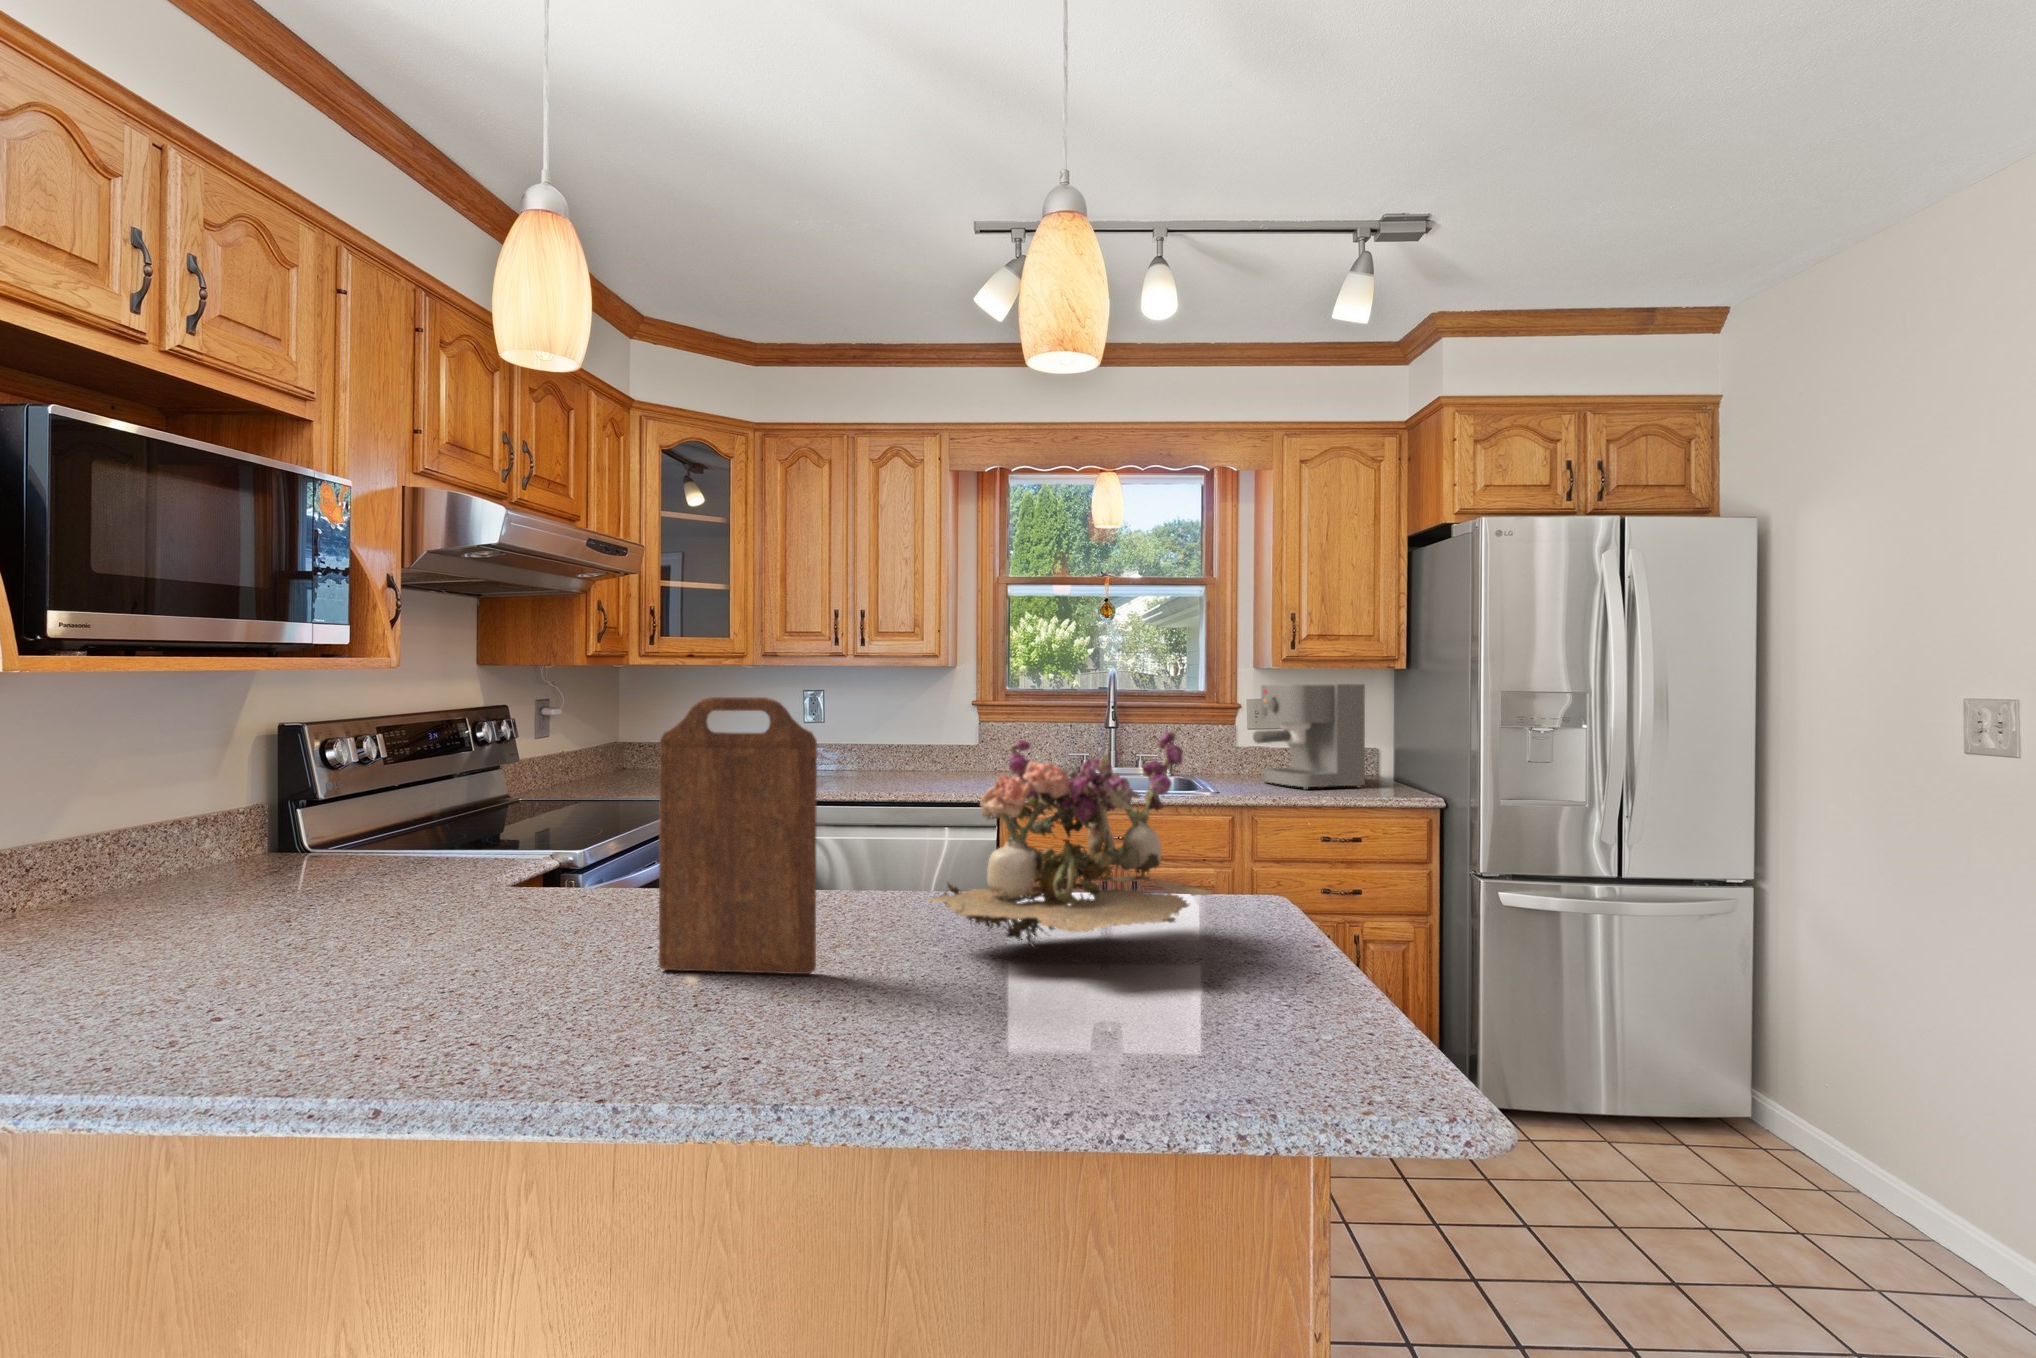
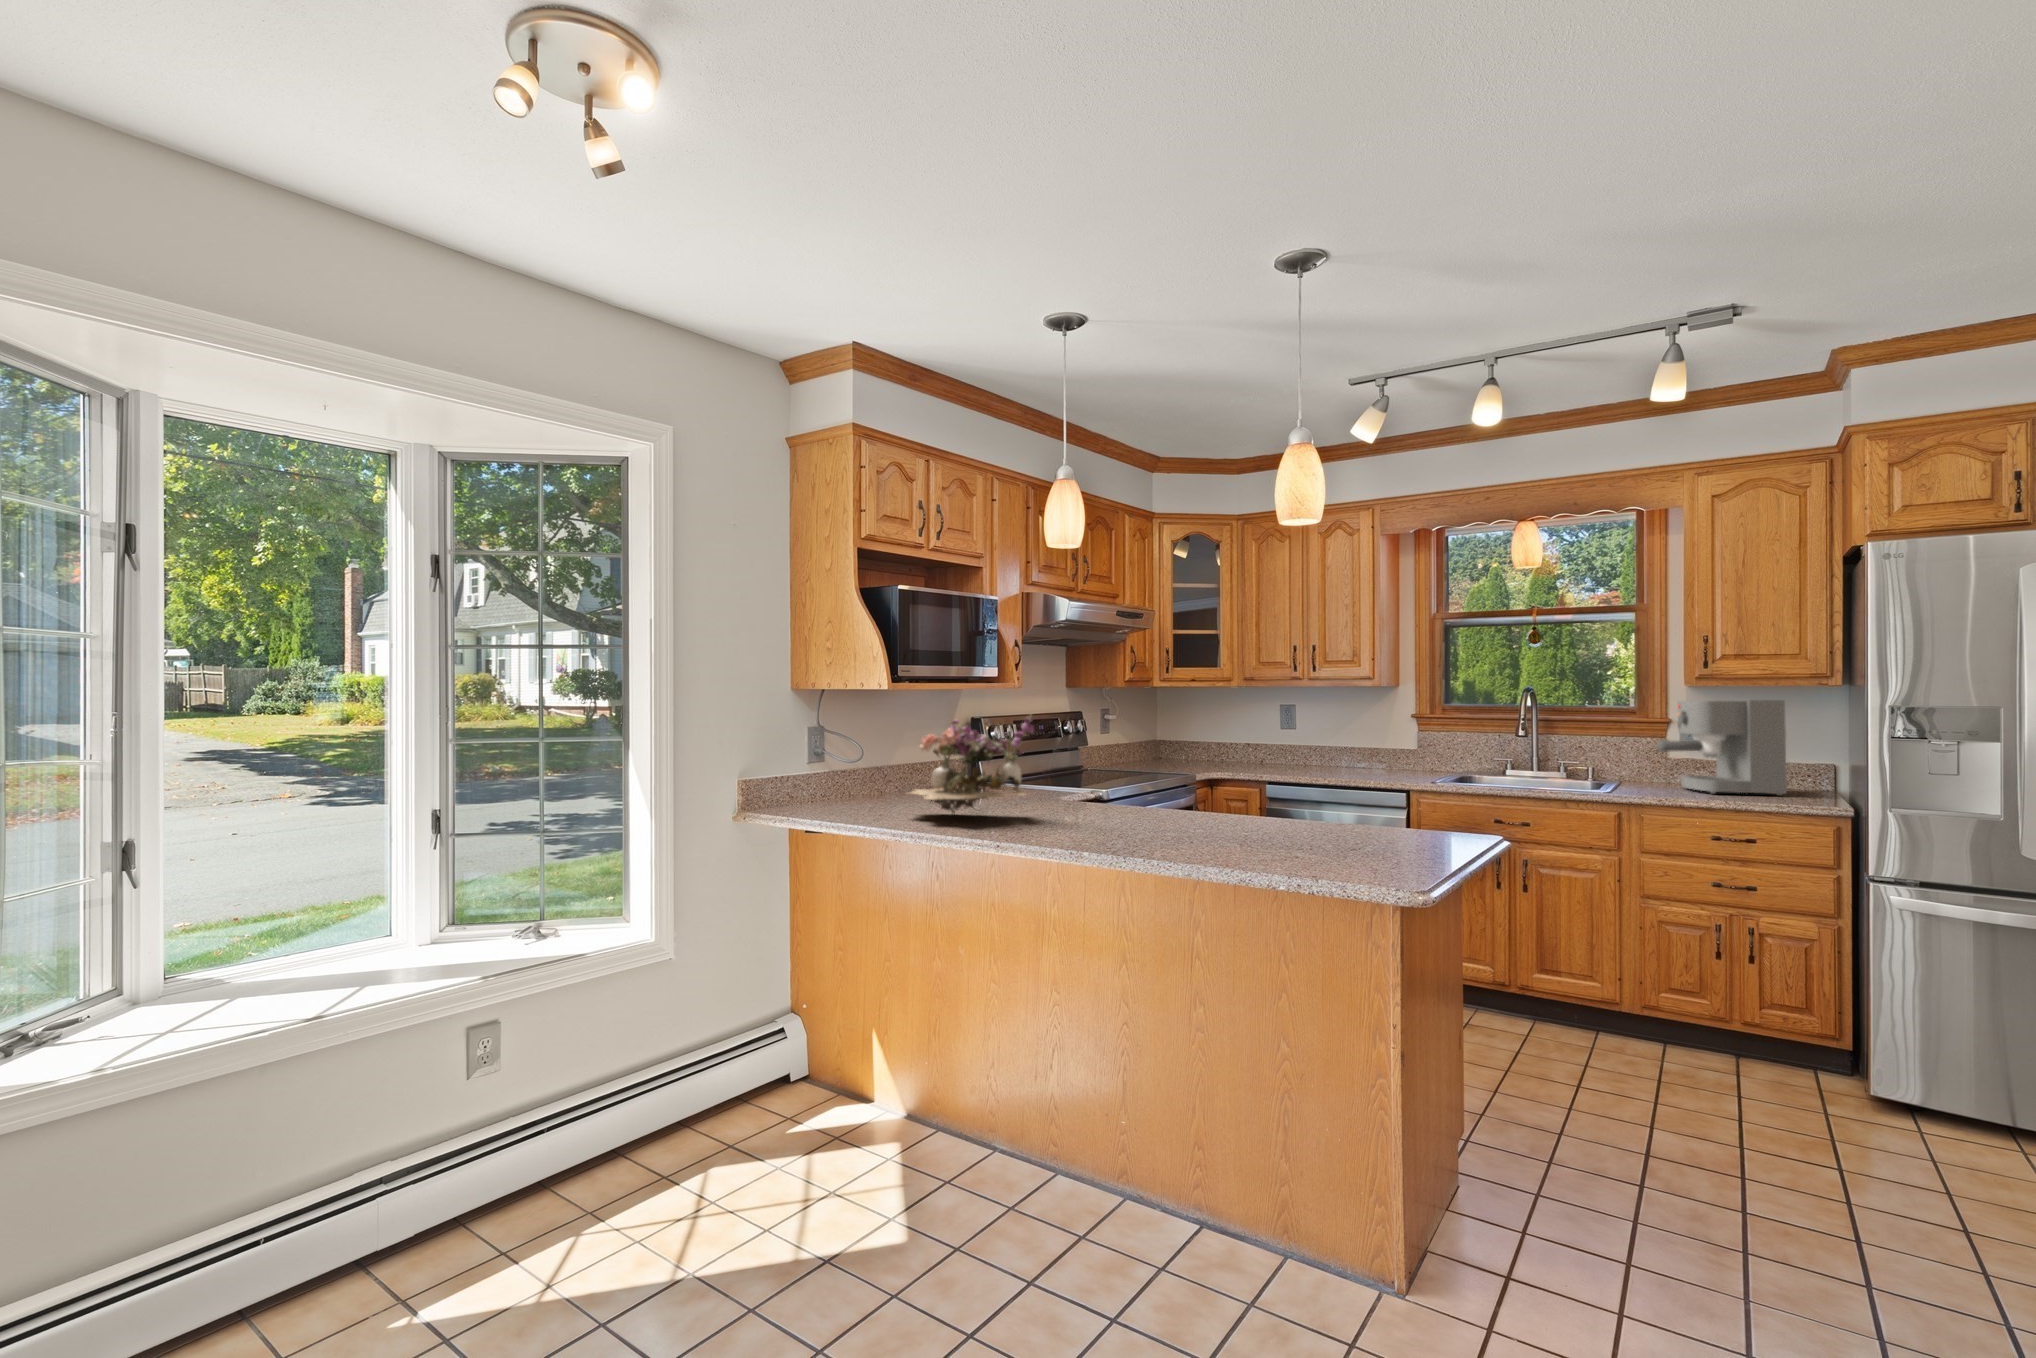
cutting board: present [659,697,817,974] -> none [1092,700,1162,839]
flower arrangement: present [928,726,1211,946] -> present [911,715,1034,814]

